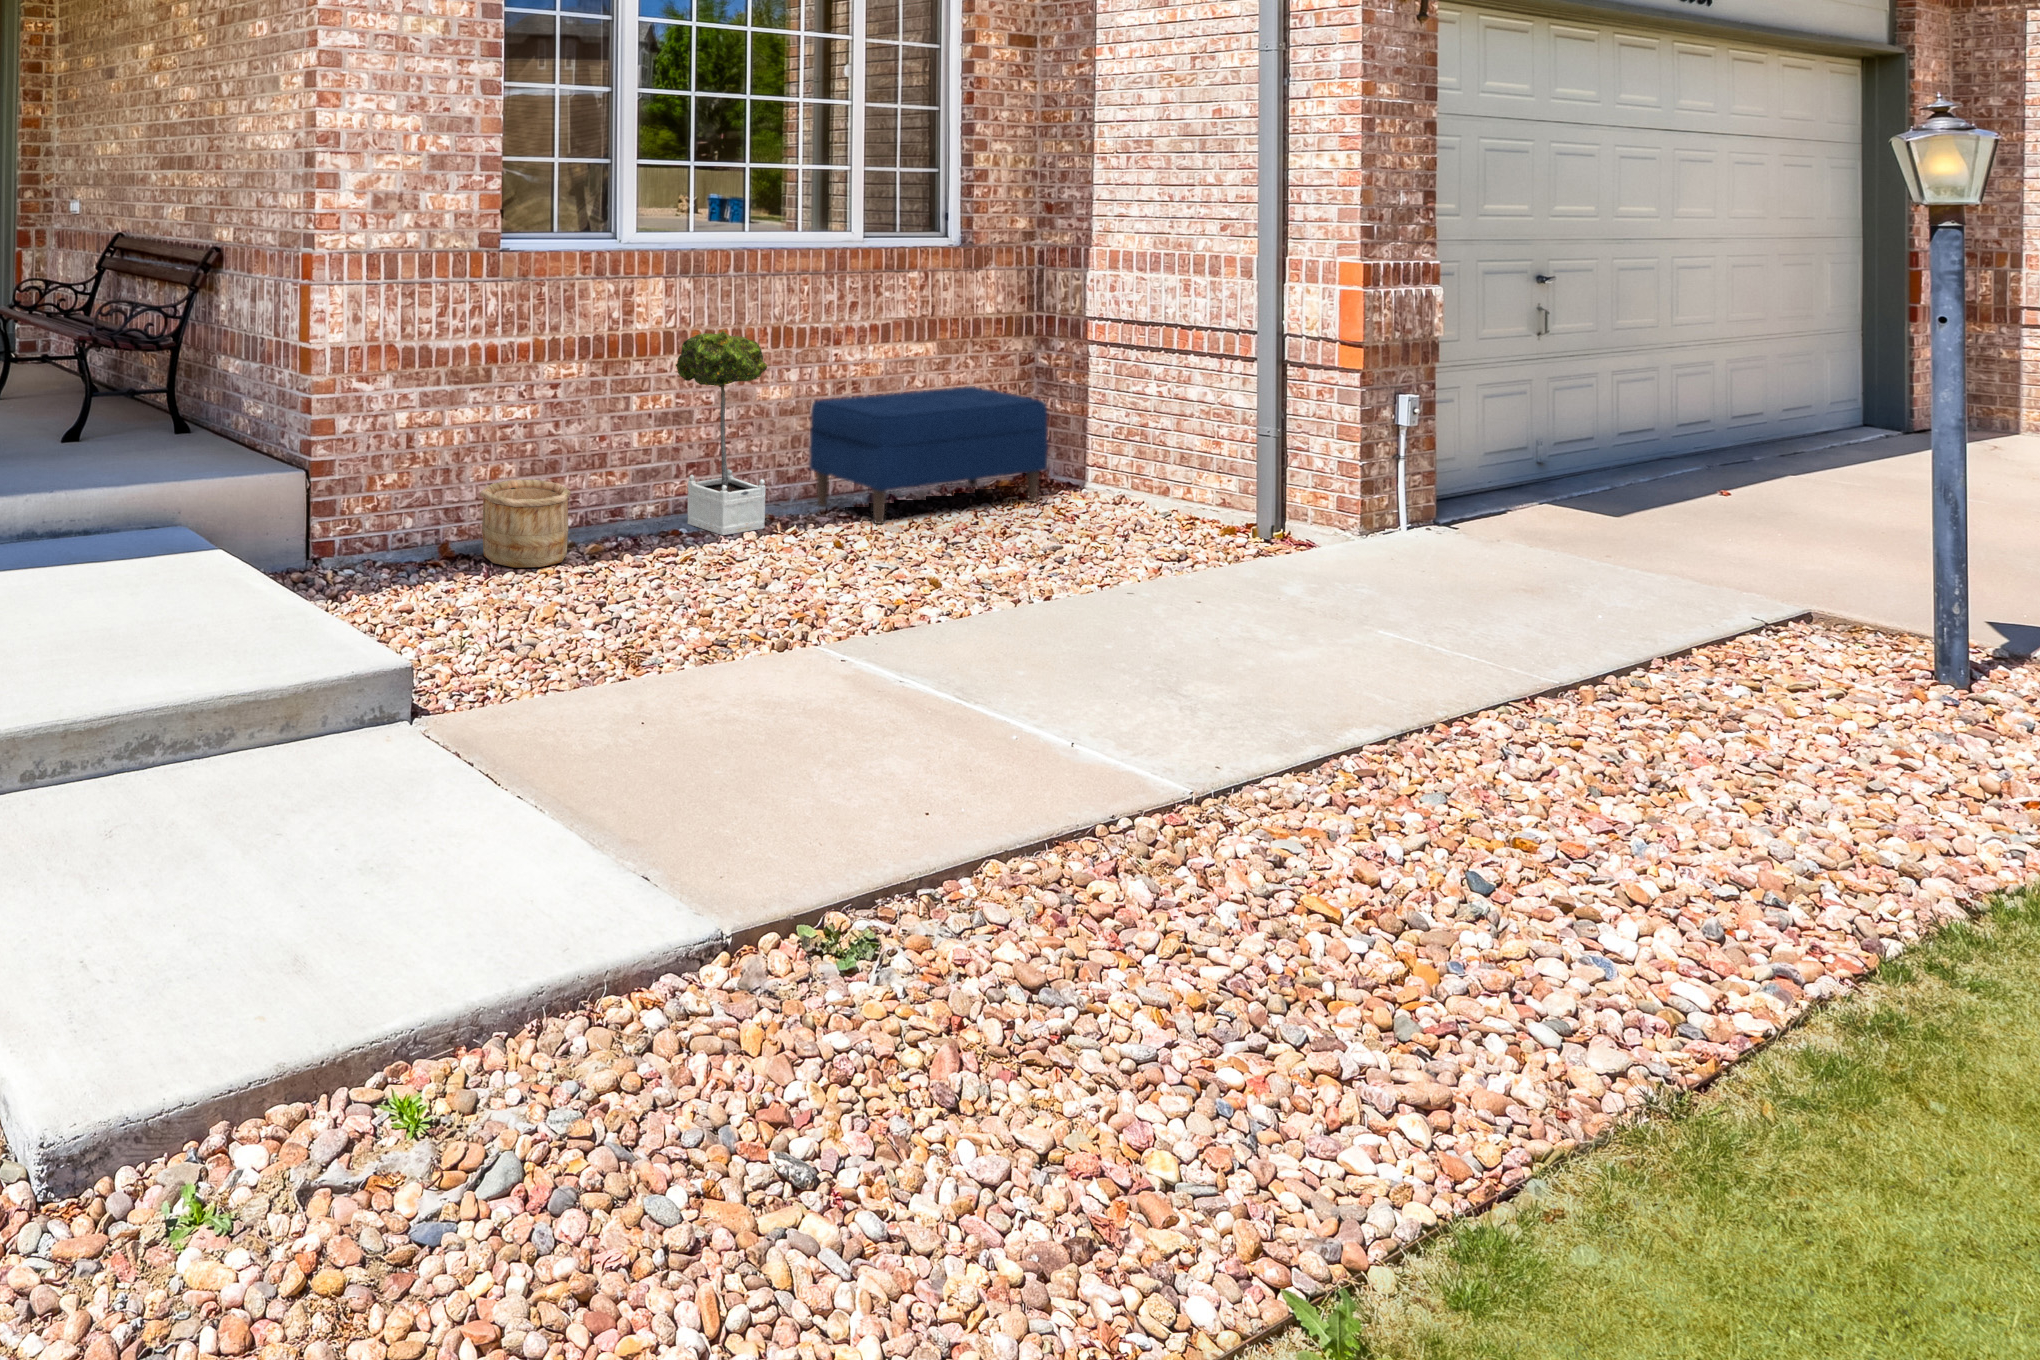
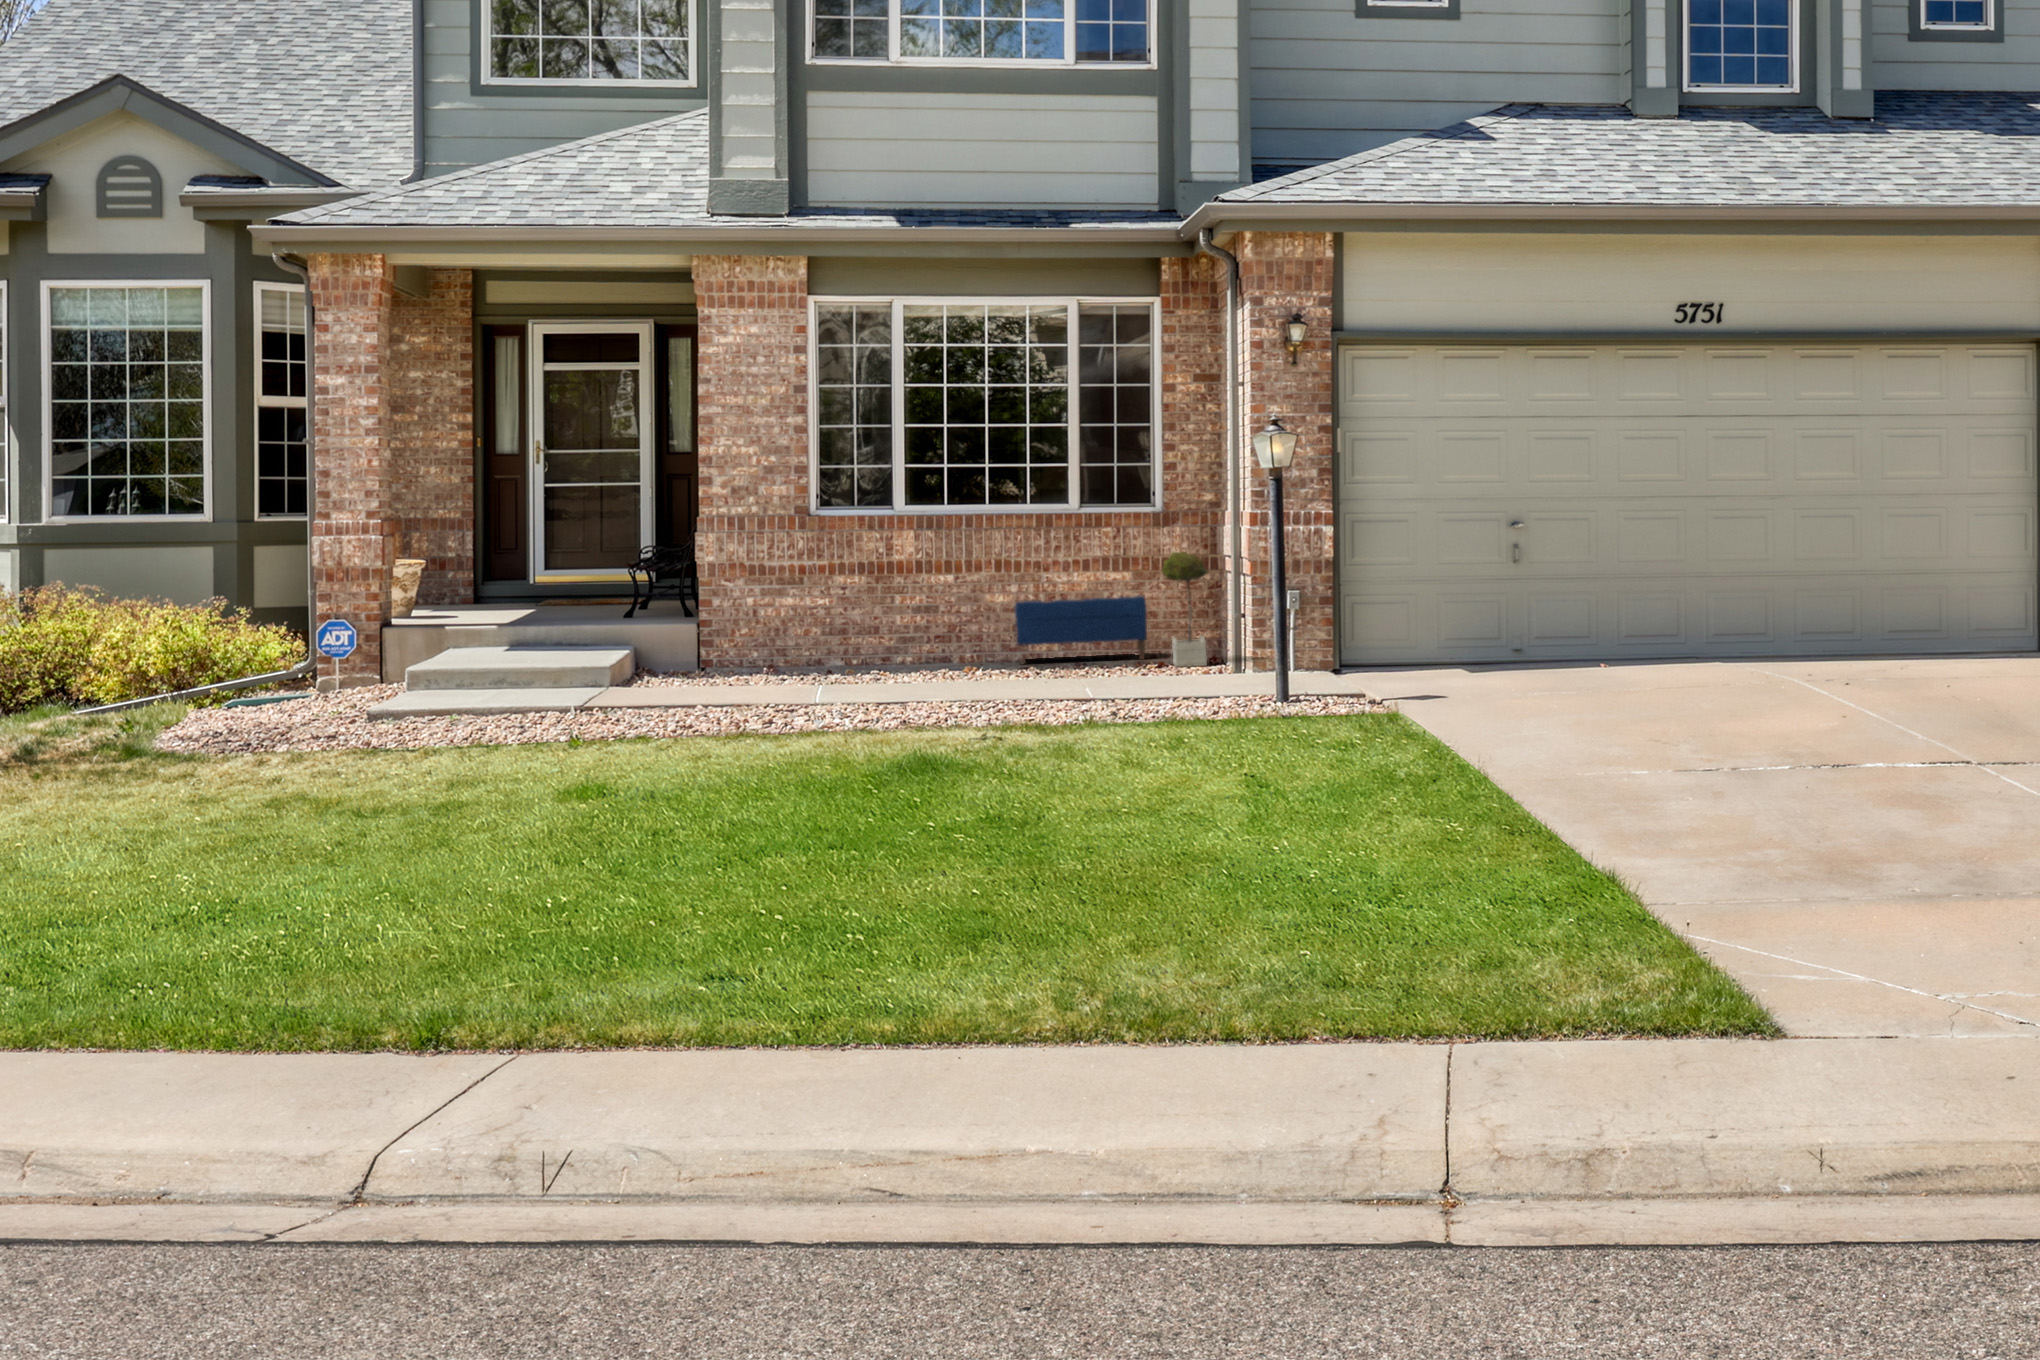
potted tree: present [676,330,767,535] -> present [1162,551,1208,667]
wooden bucket: present [480,480,571,568] -> none [784,633,830,673]

